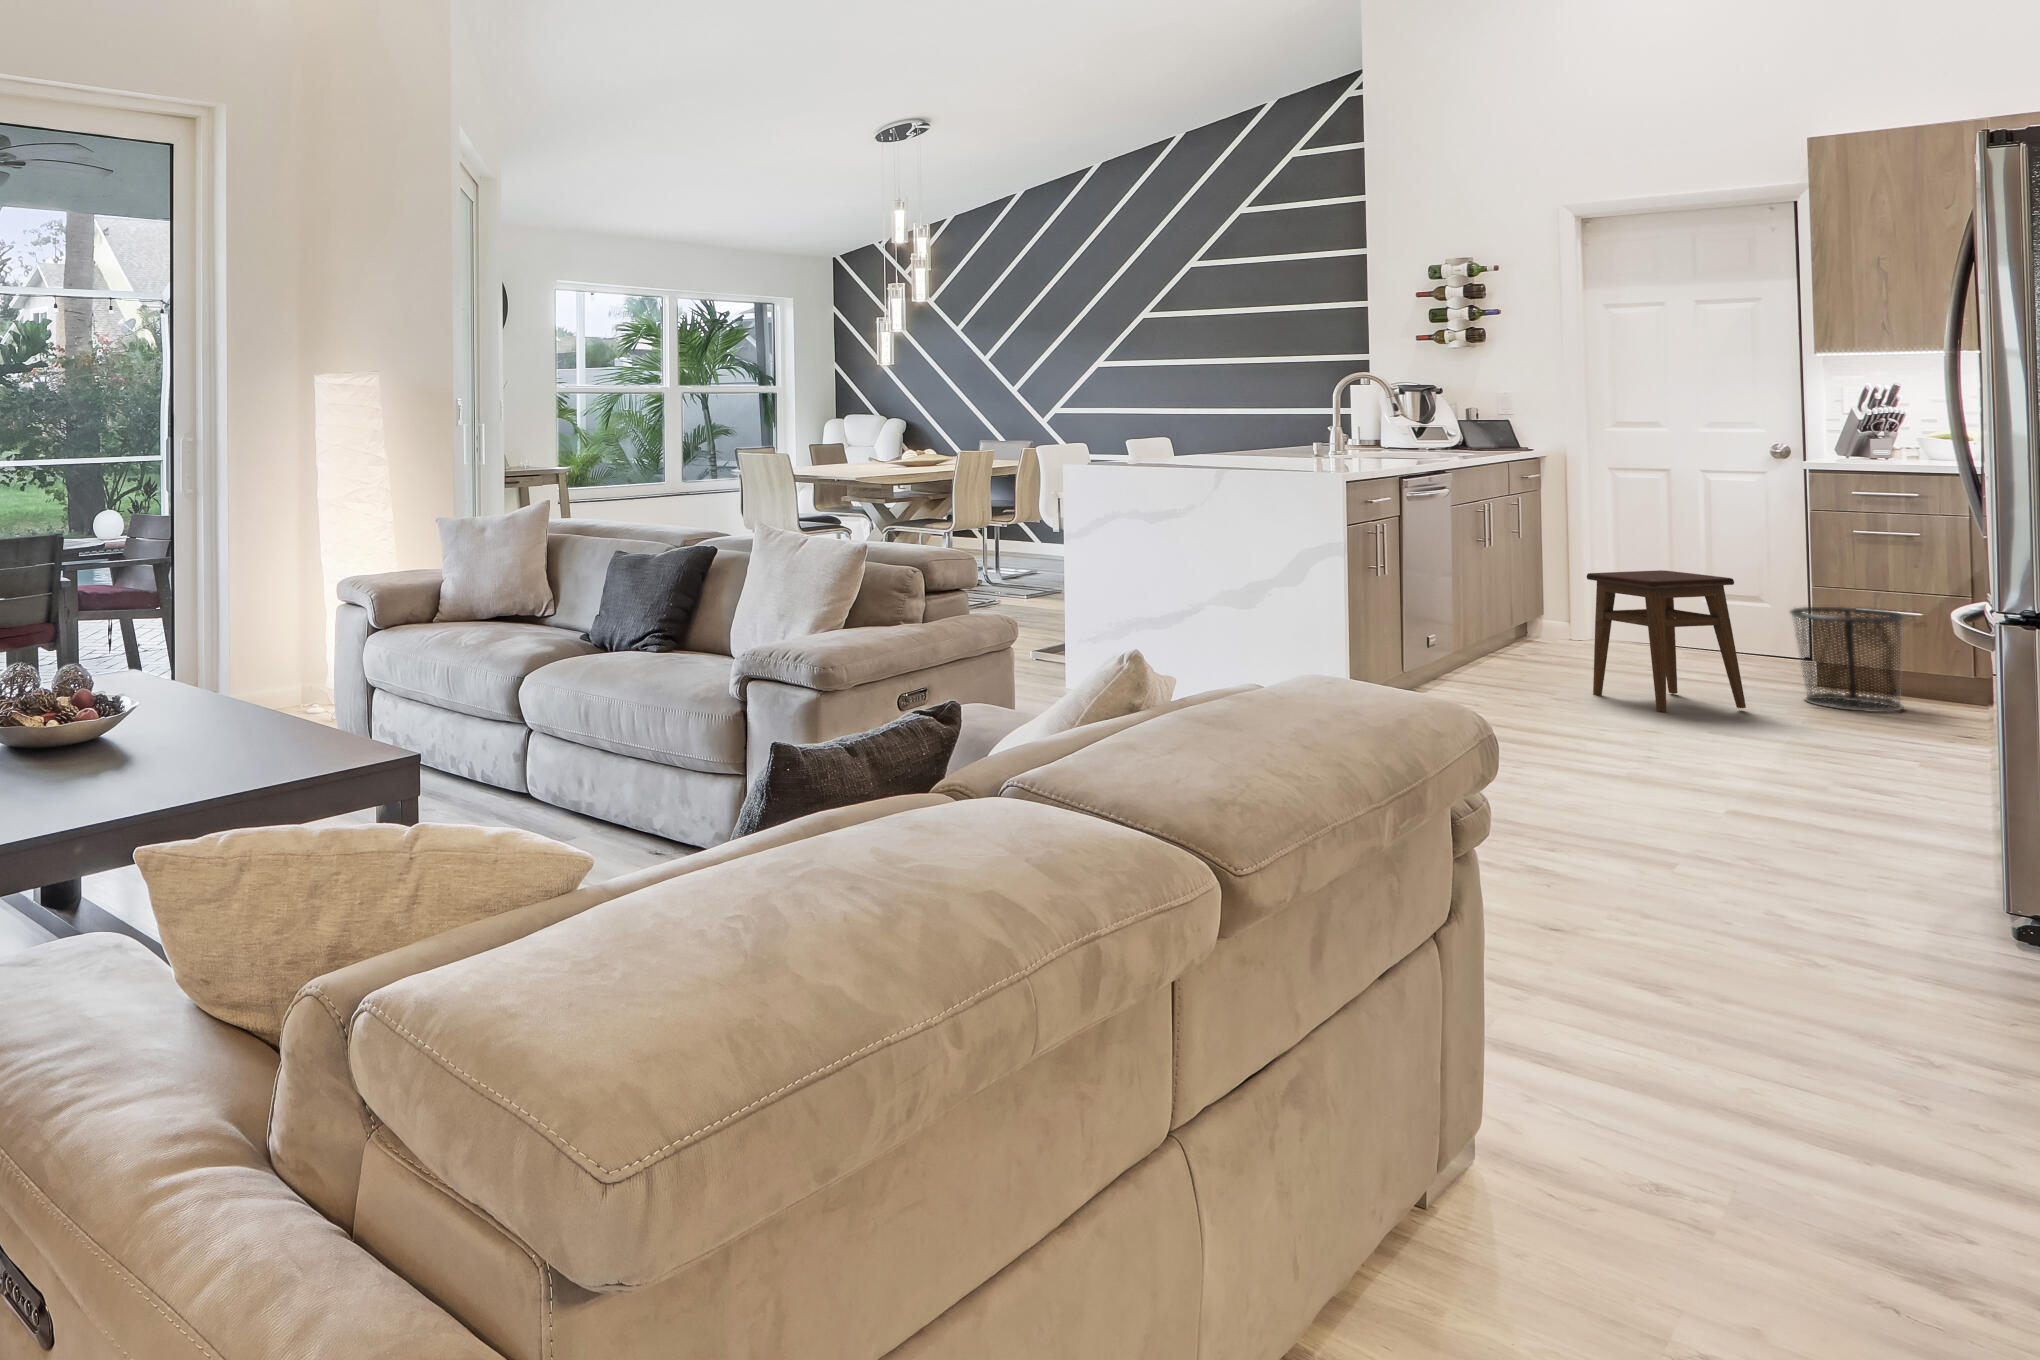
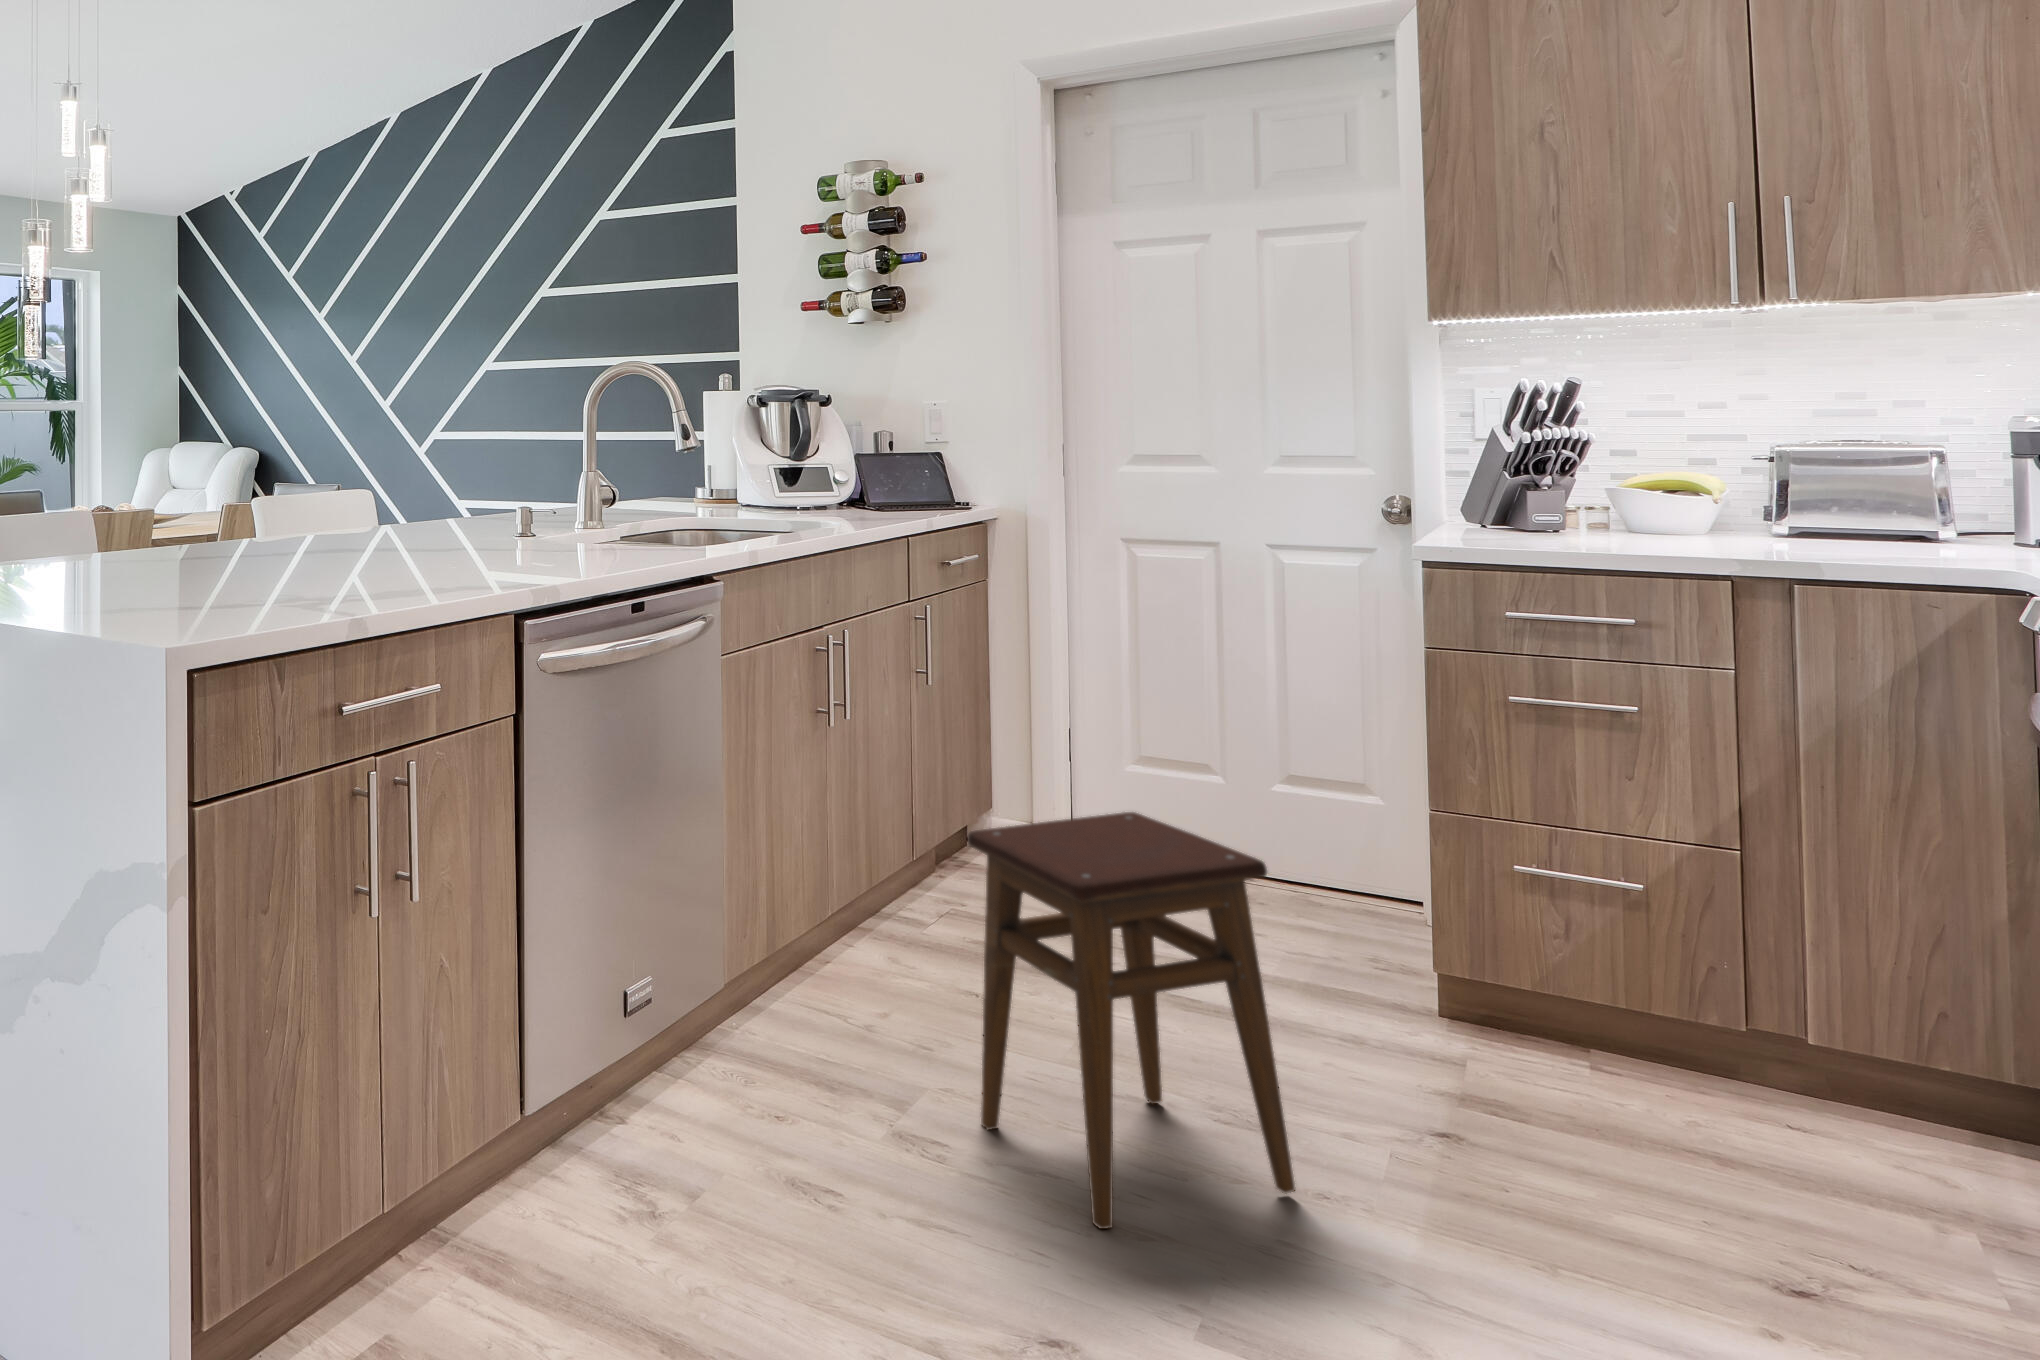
waste bin: present [1790,607,1904,712] -> none [1386,879,1627,1169]

